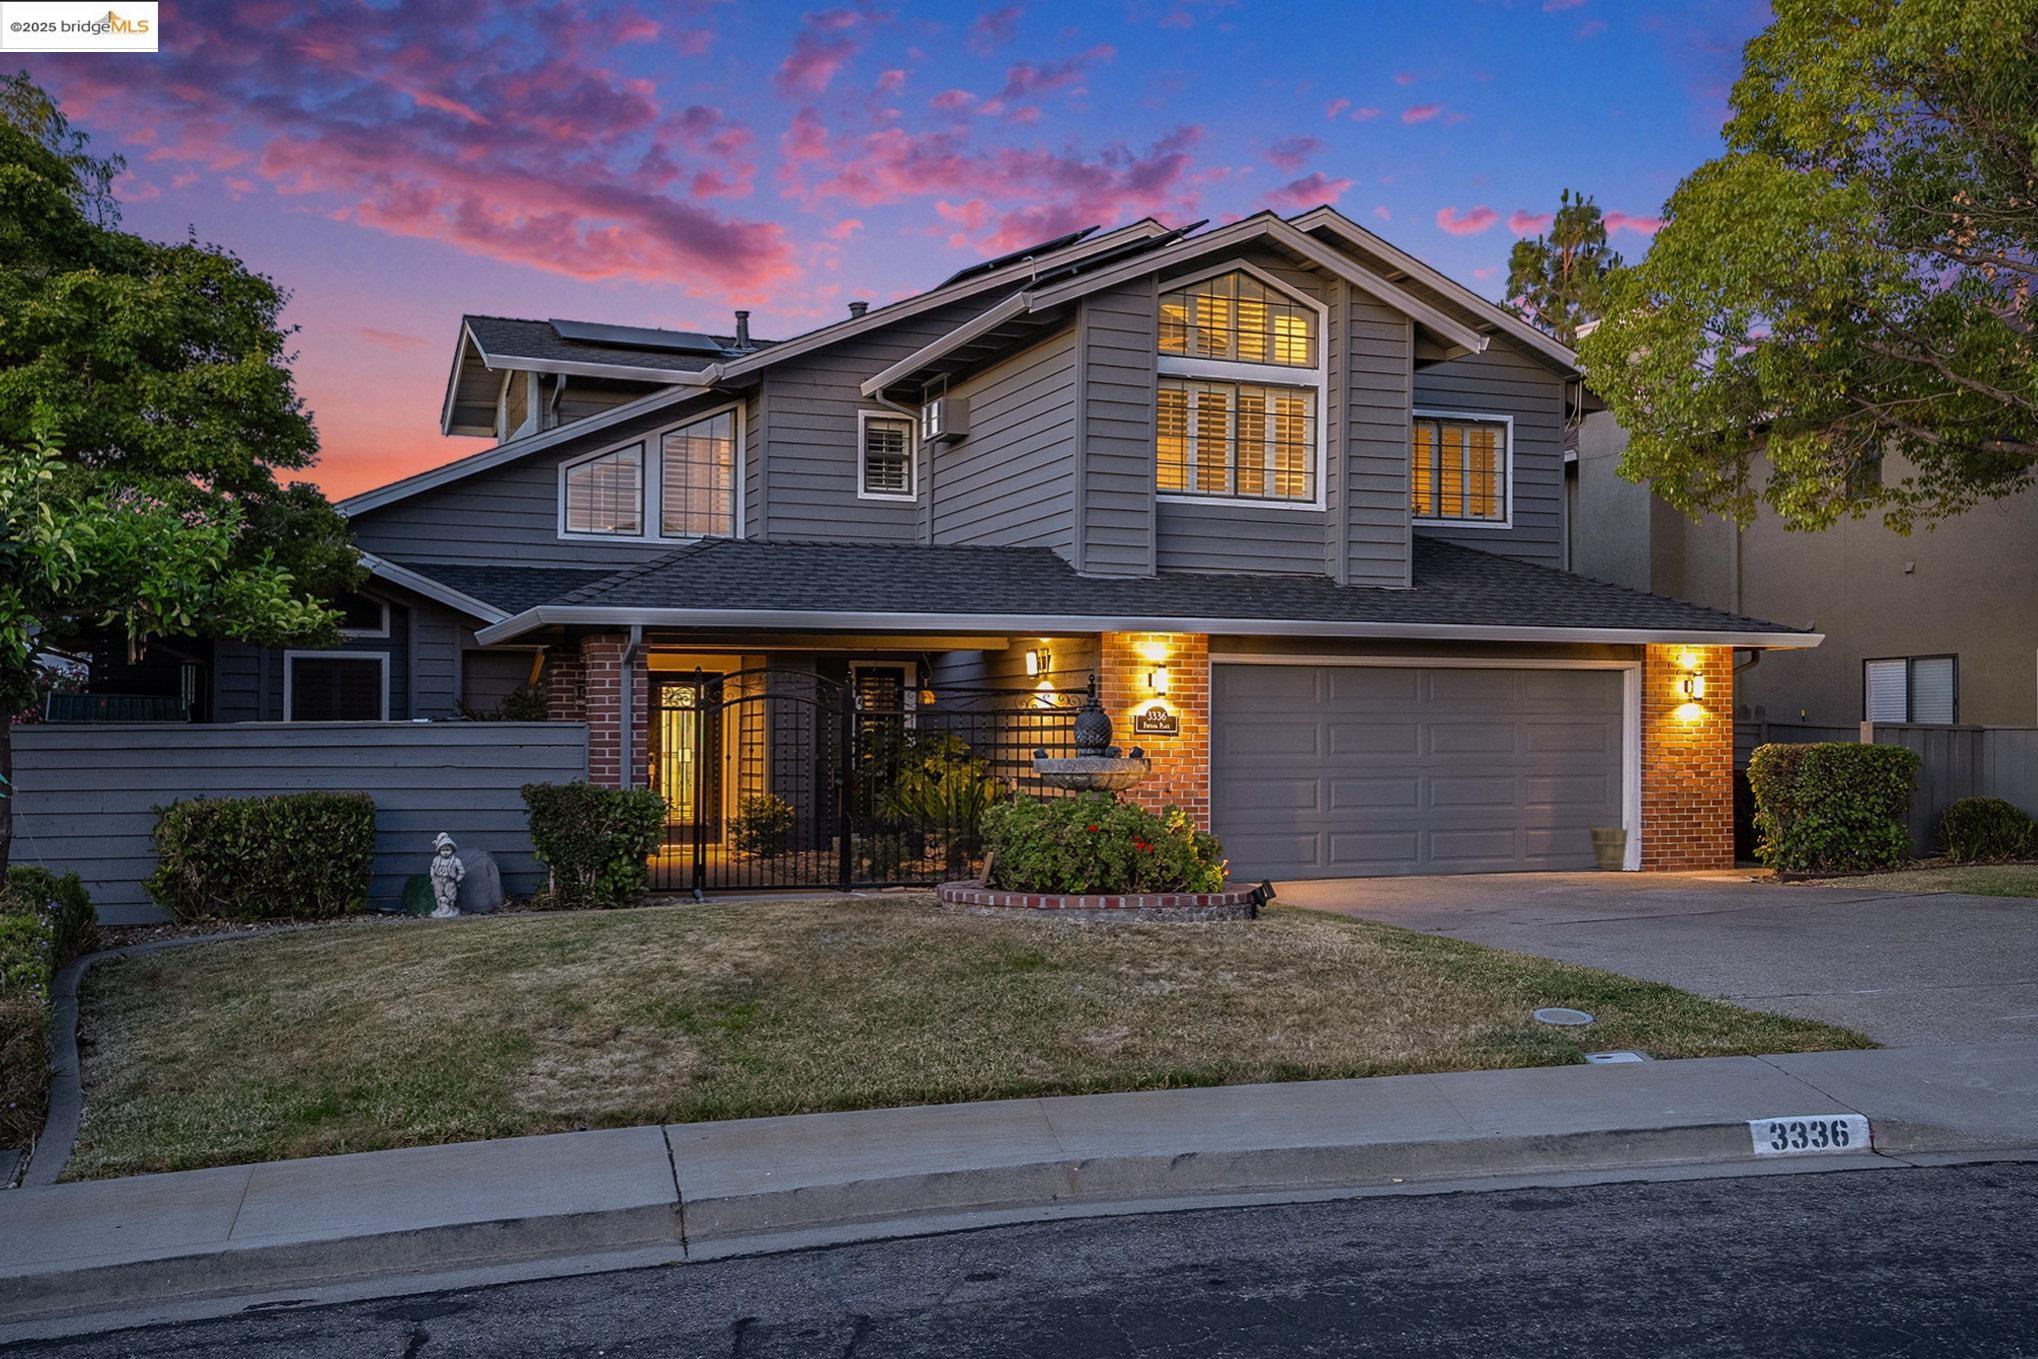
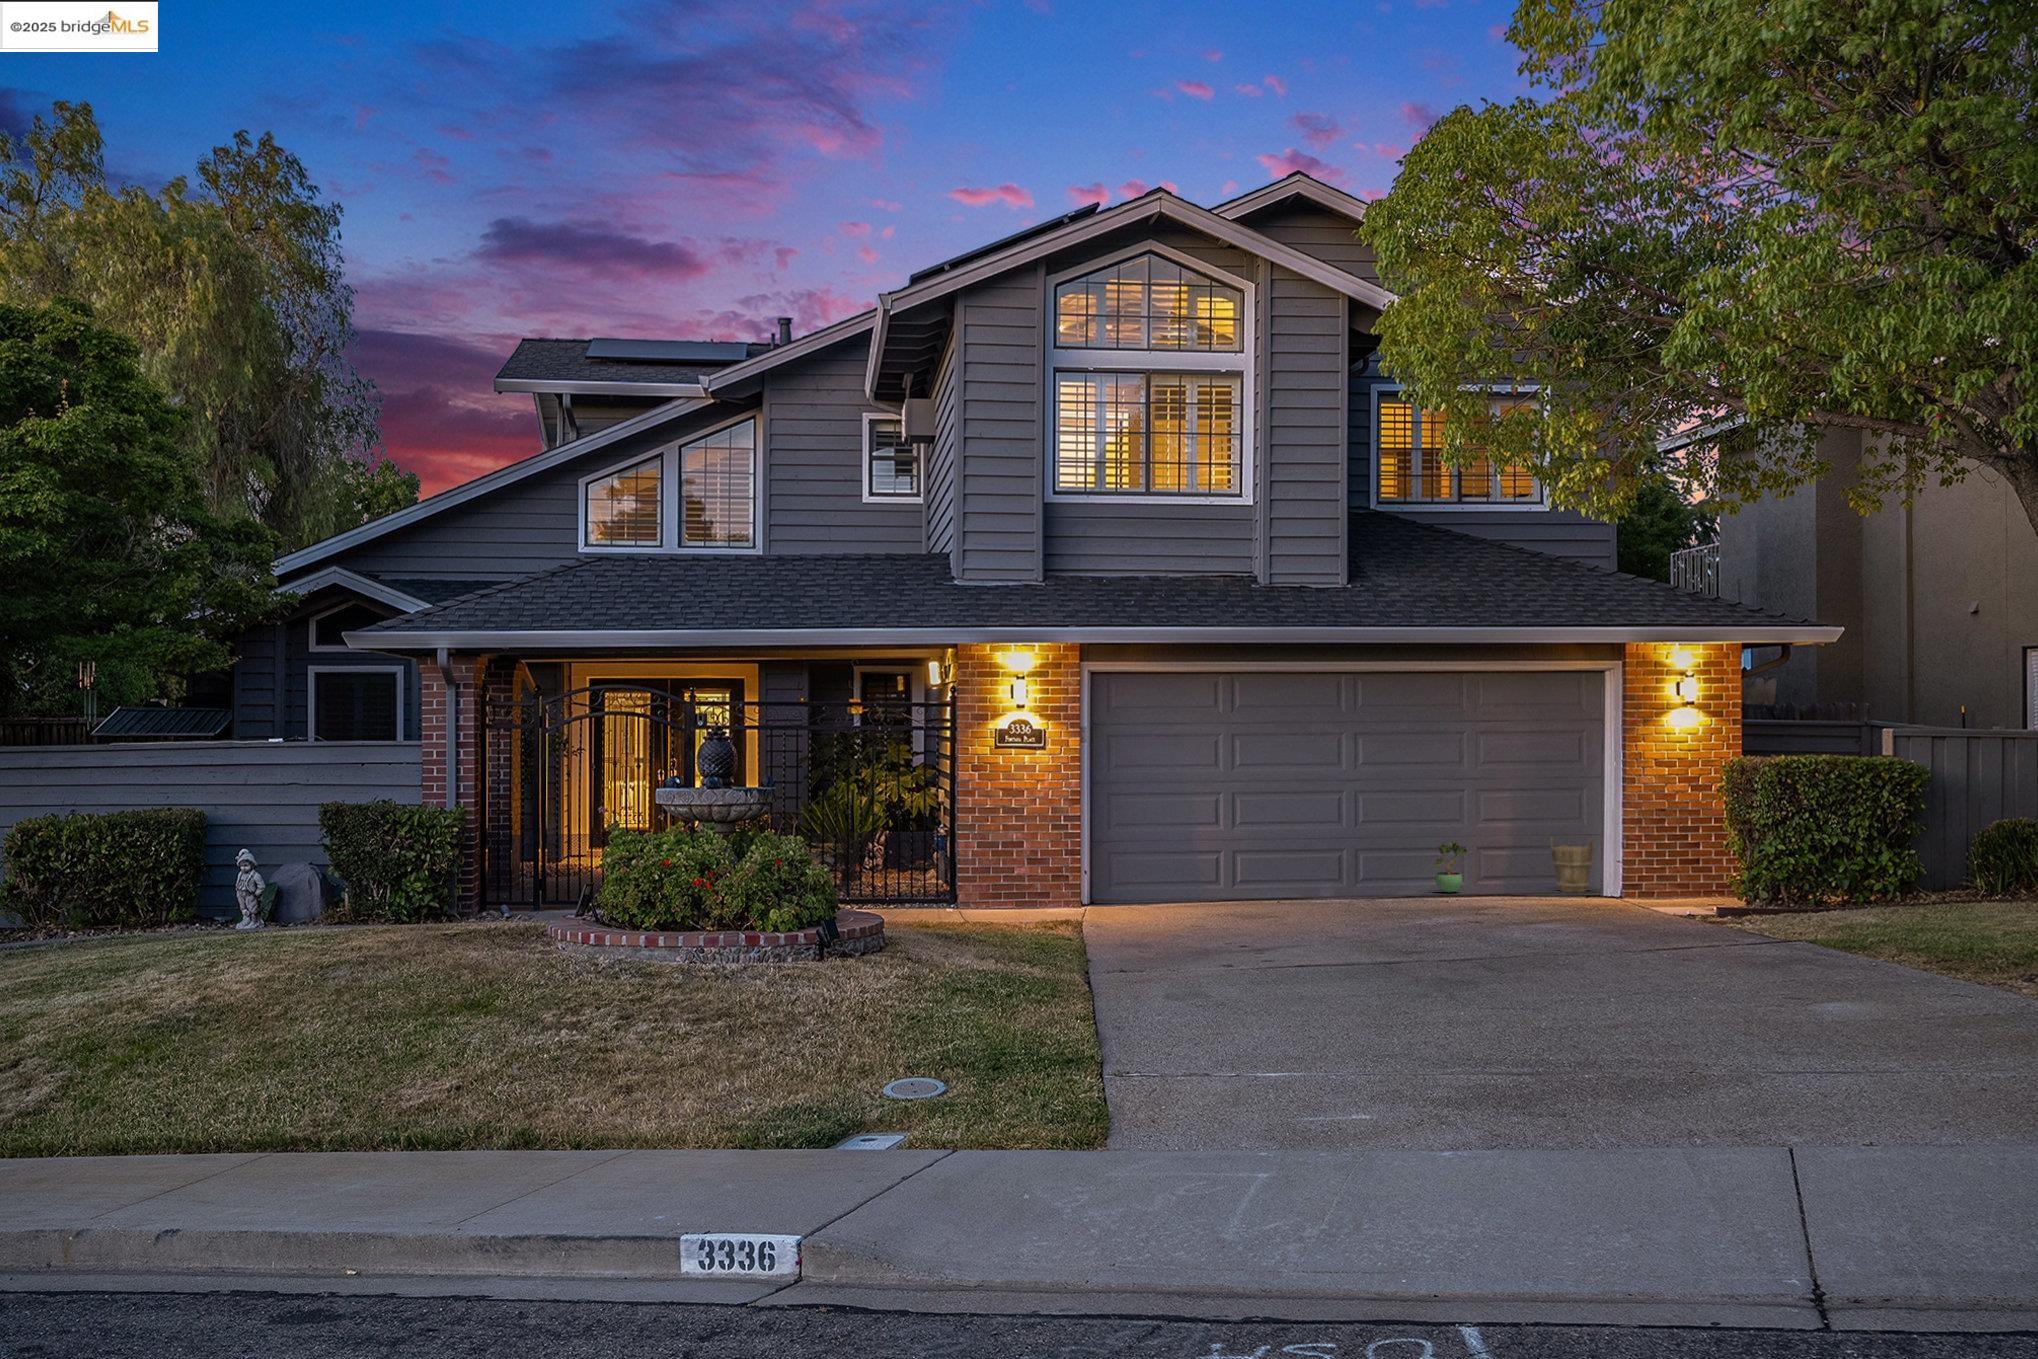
potted plant: none [1501,824,1529,872] -> present [1435,841,1467,893]

